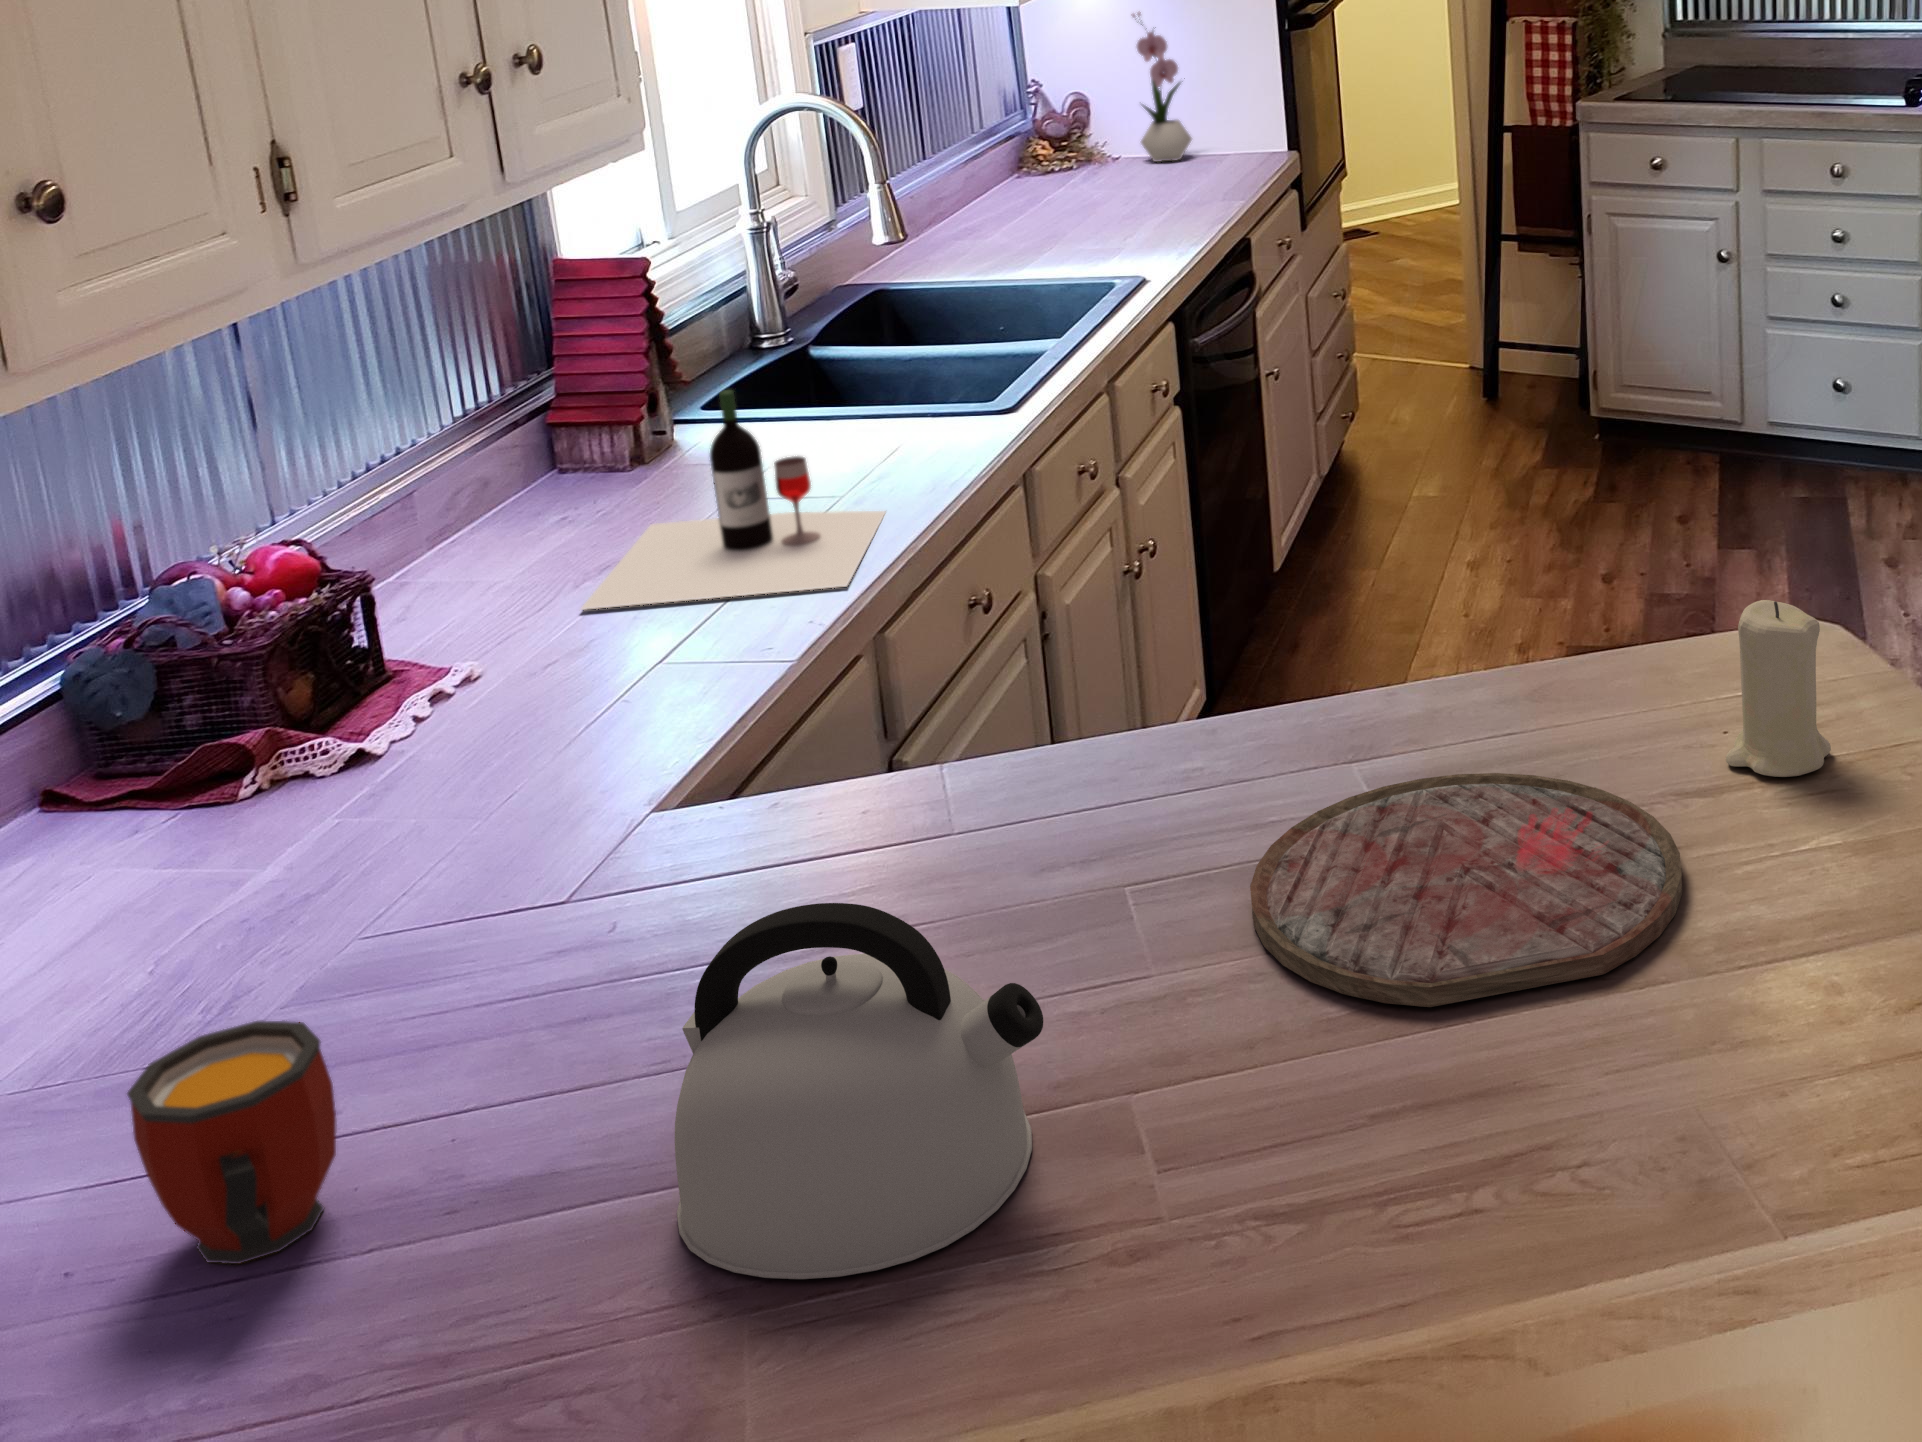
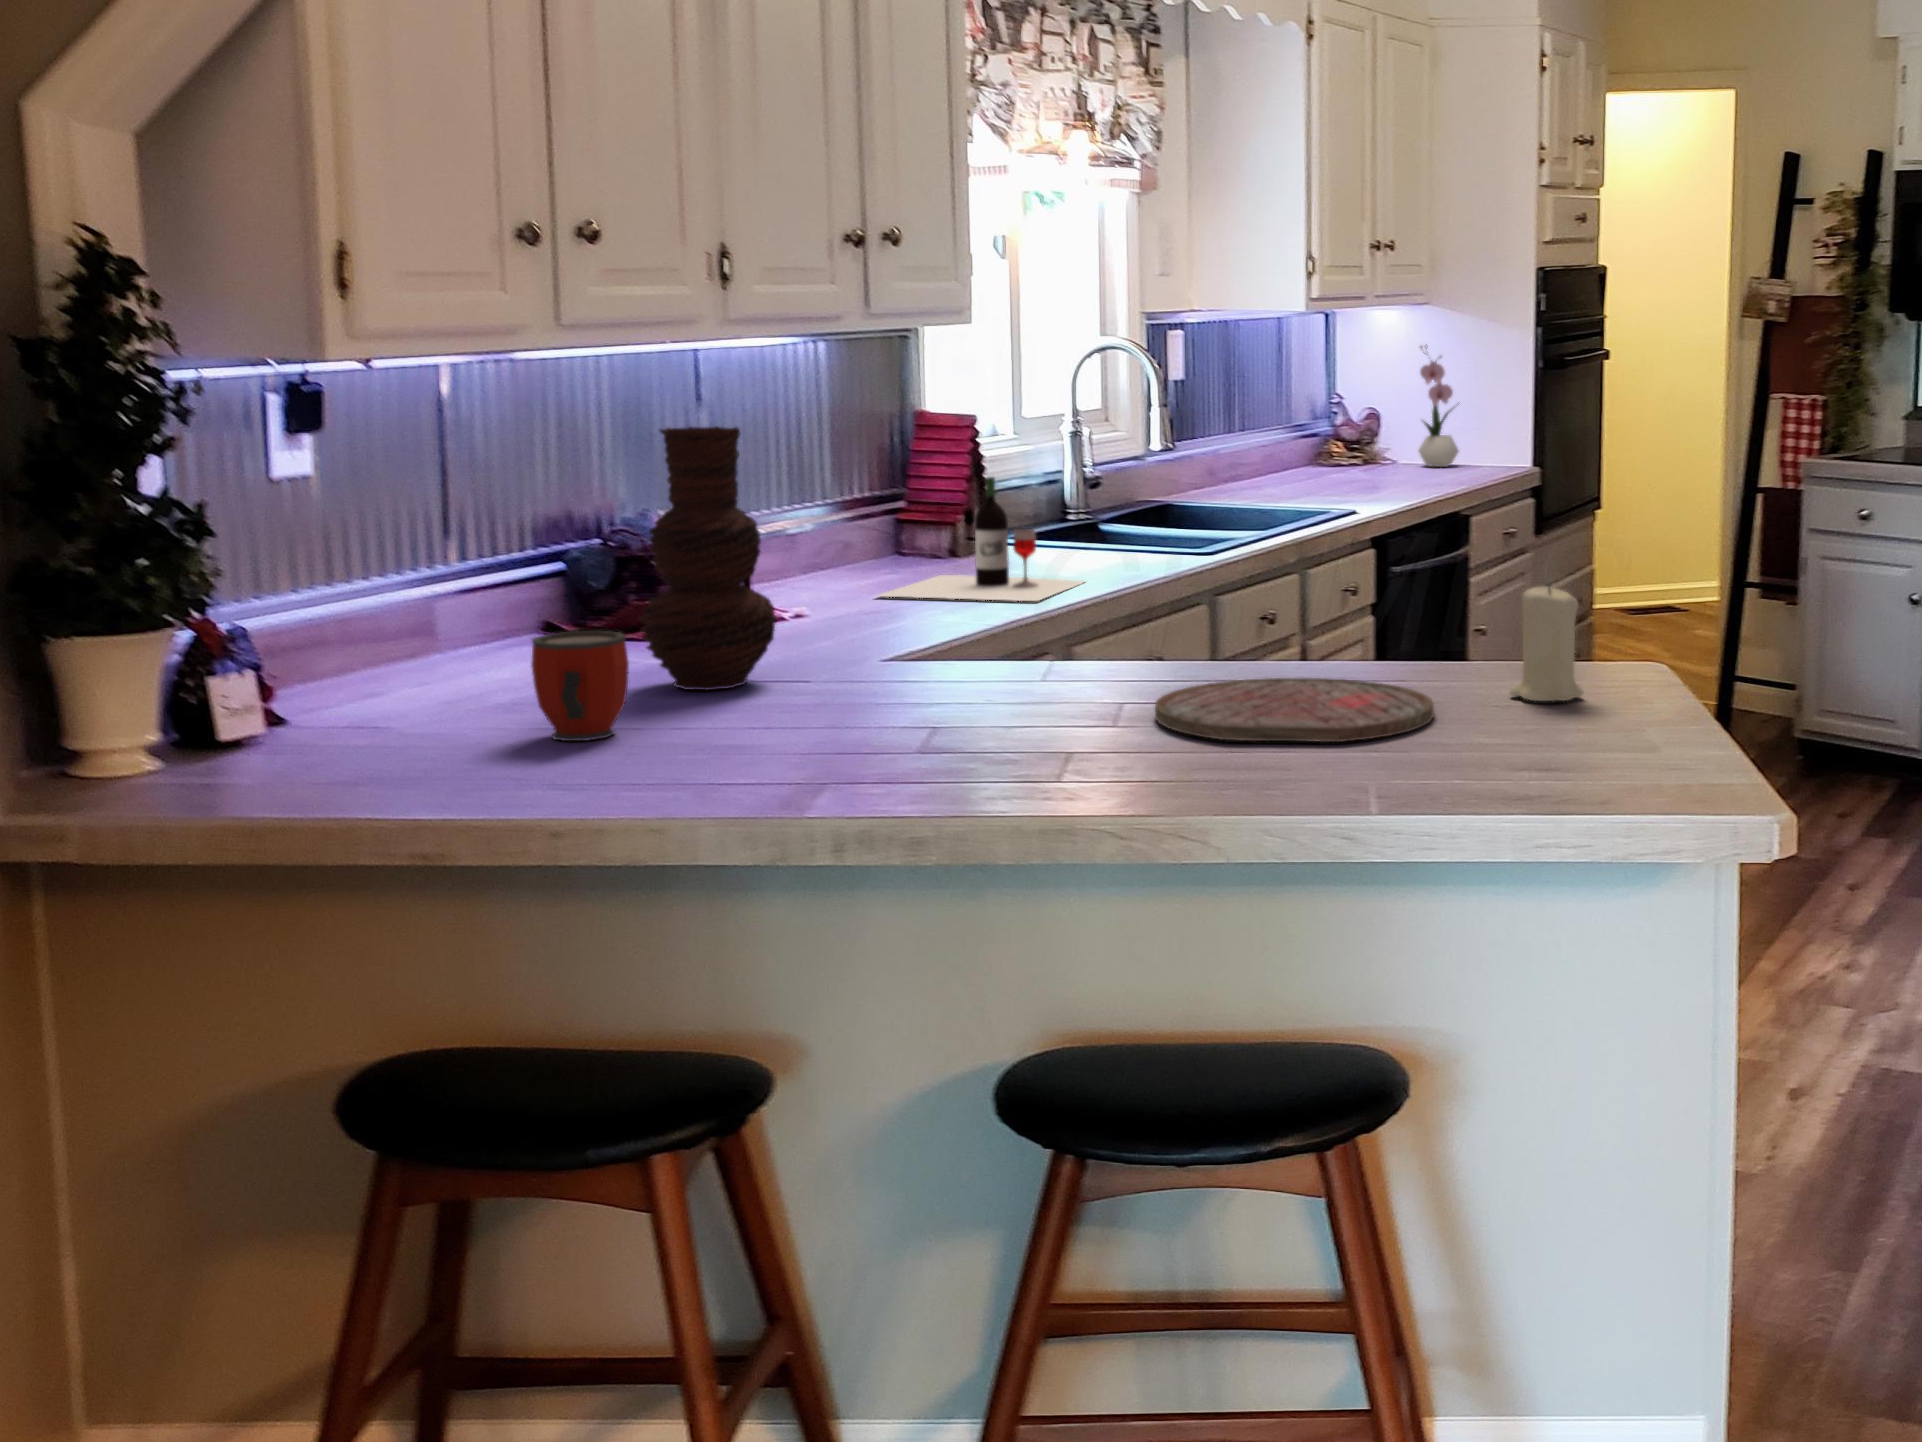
vase: none [273,533,538,998] -> present [639,426,777,690]
kettle: present [675,903,1043,1279] -> none [775,585,979,770]

